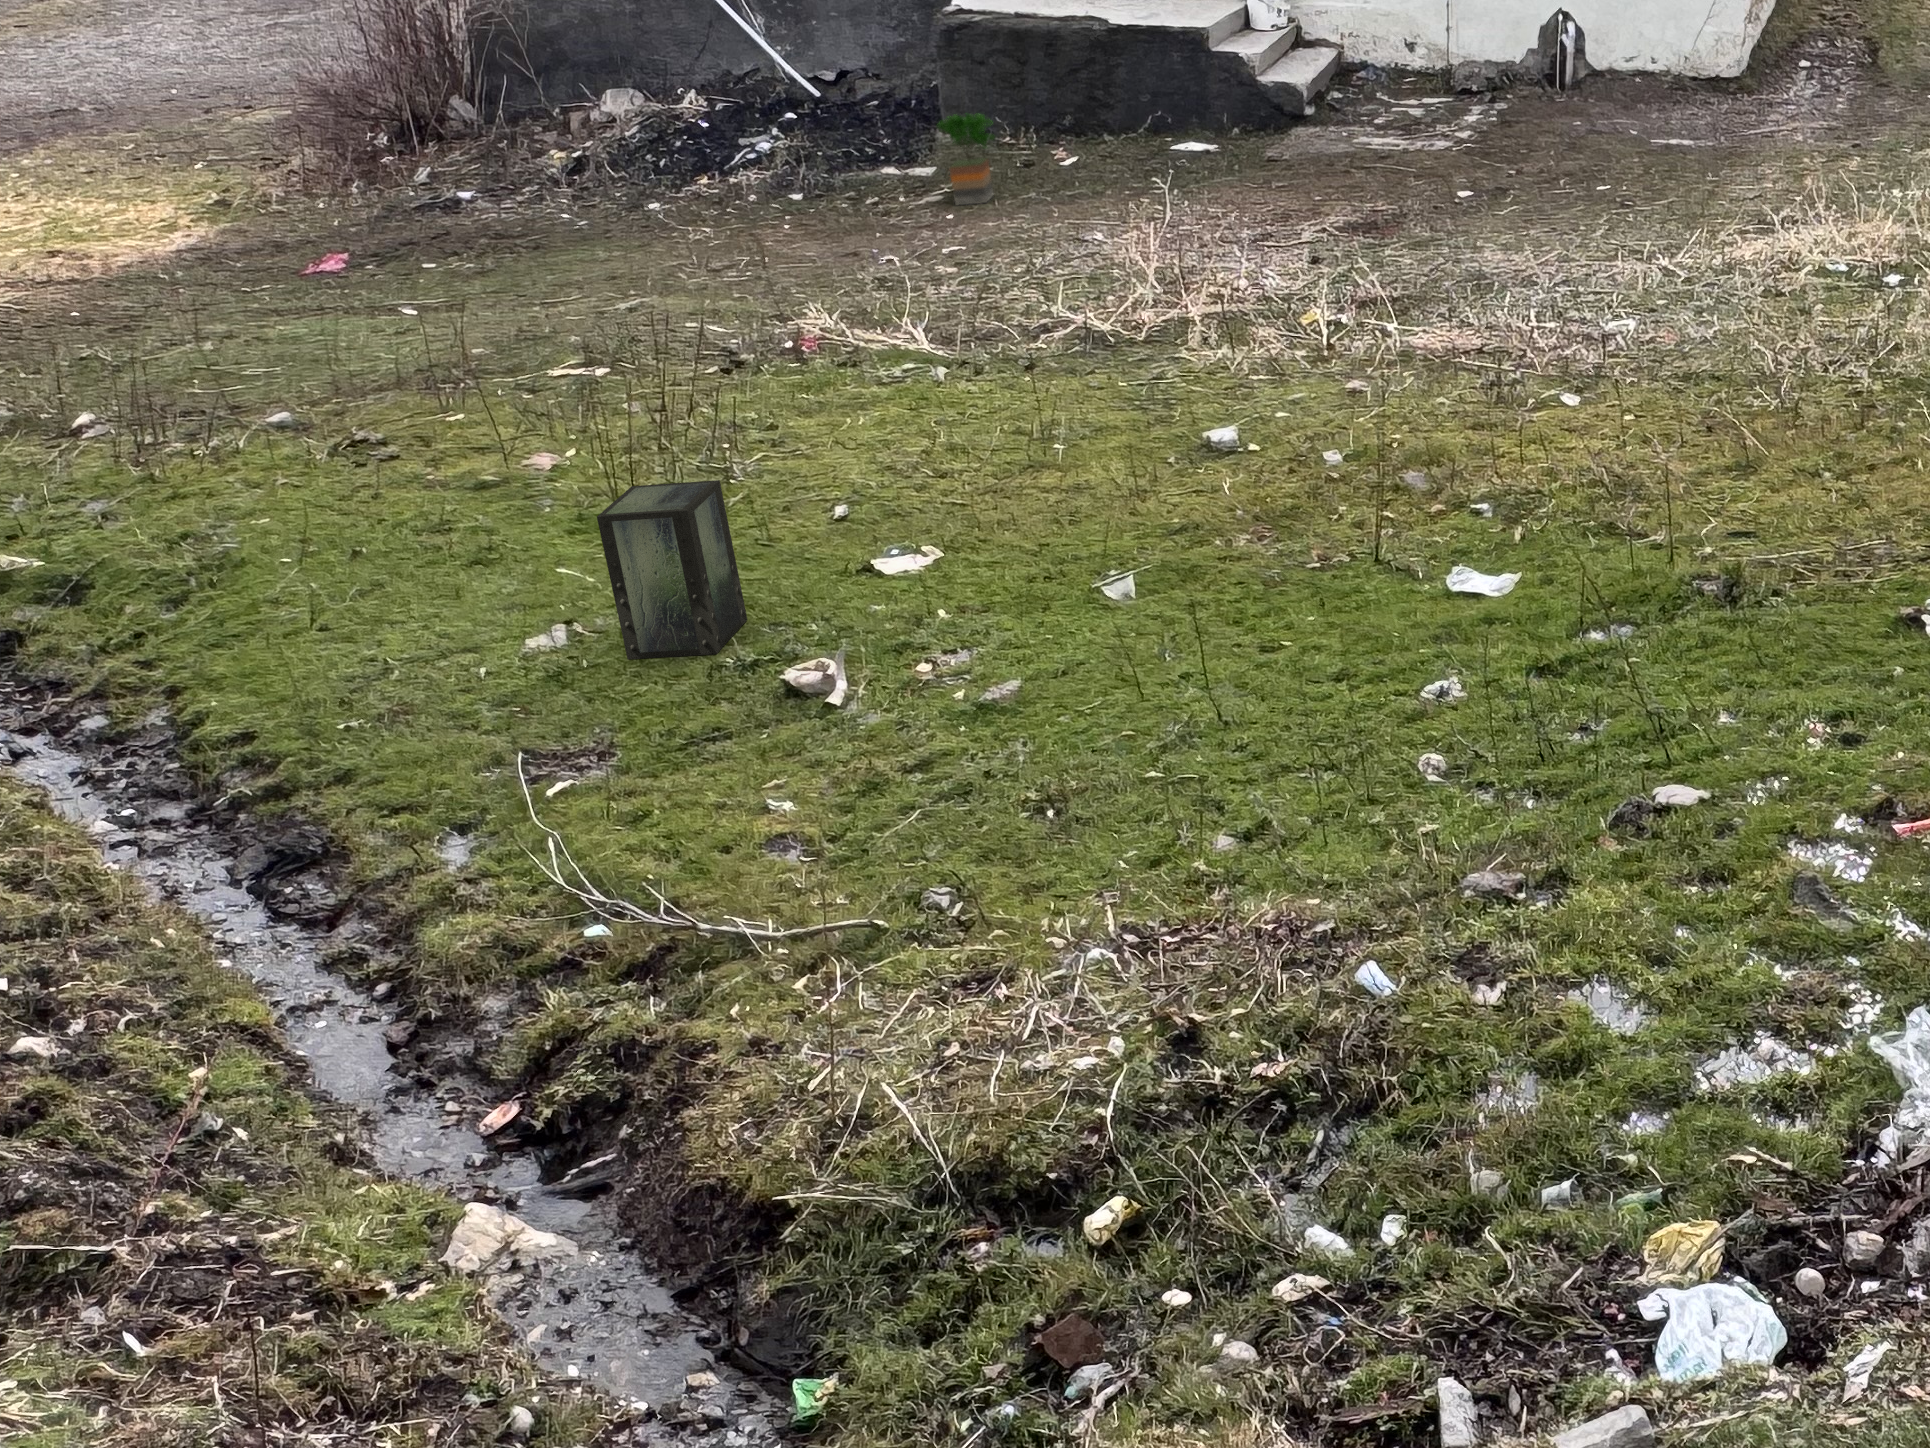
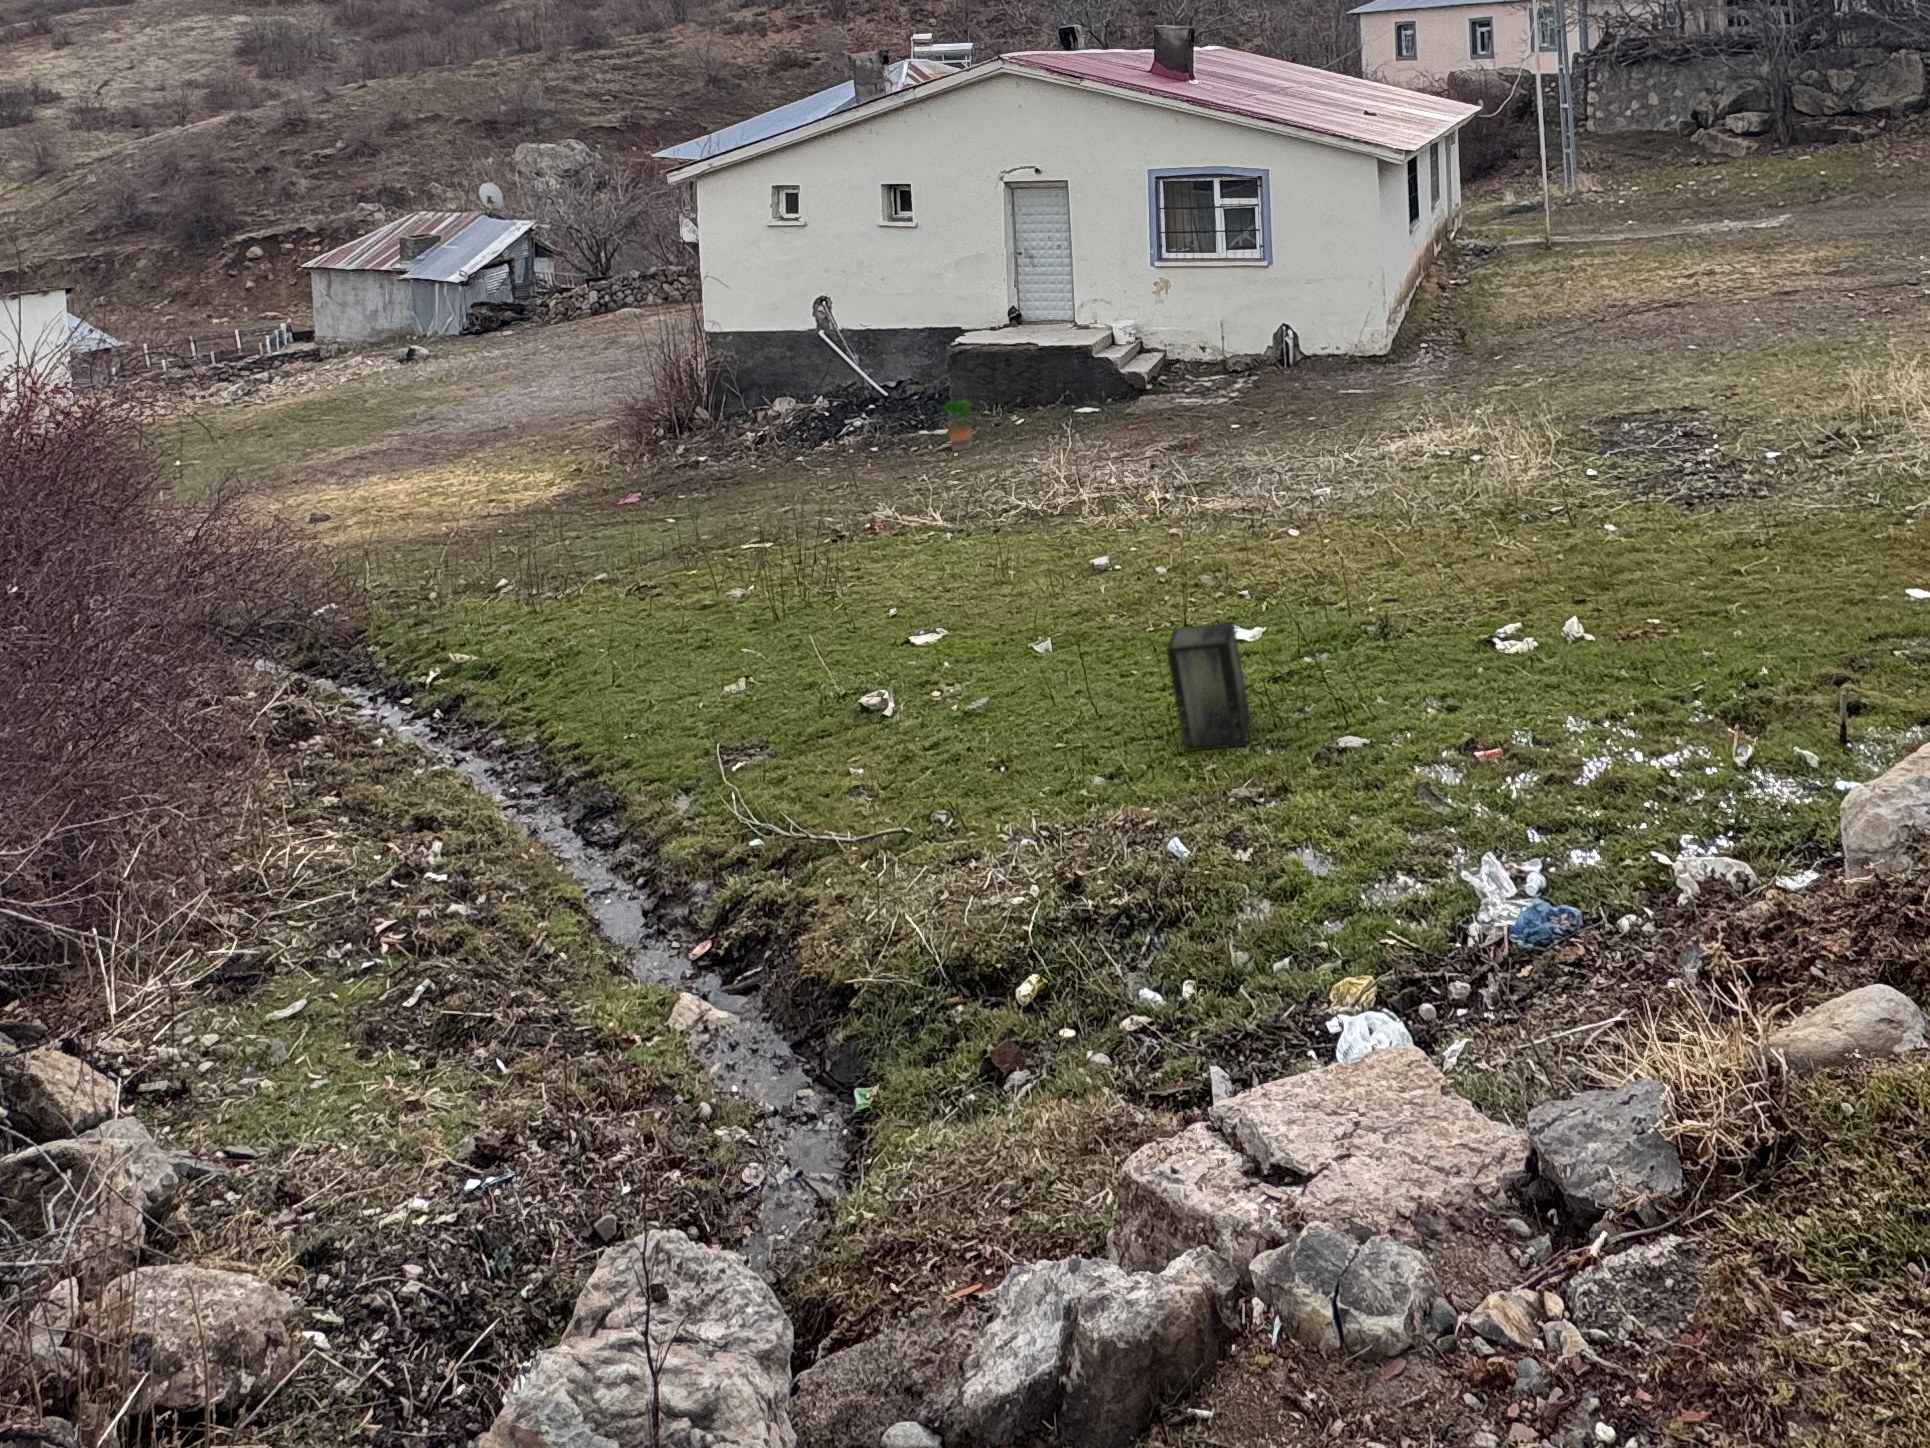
storage box: present [597,480,747,659] -> present [1167,622,1251,751]

